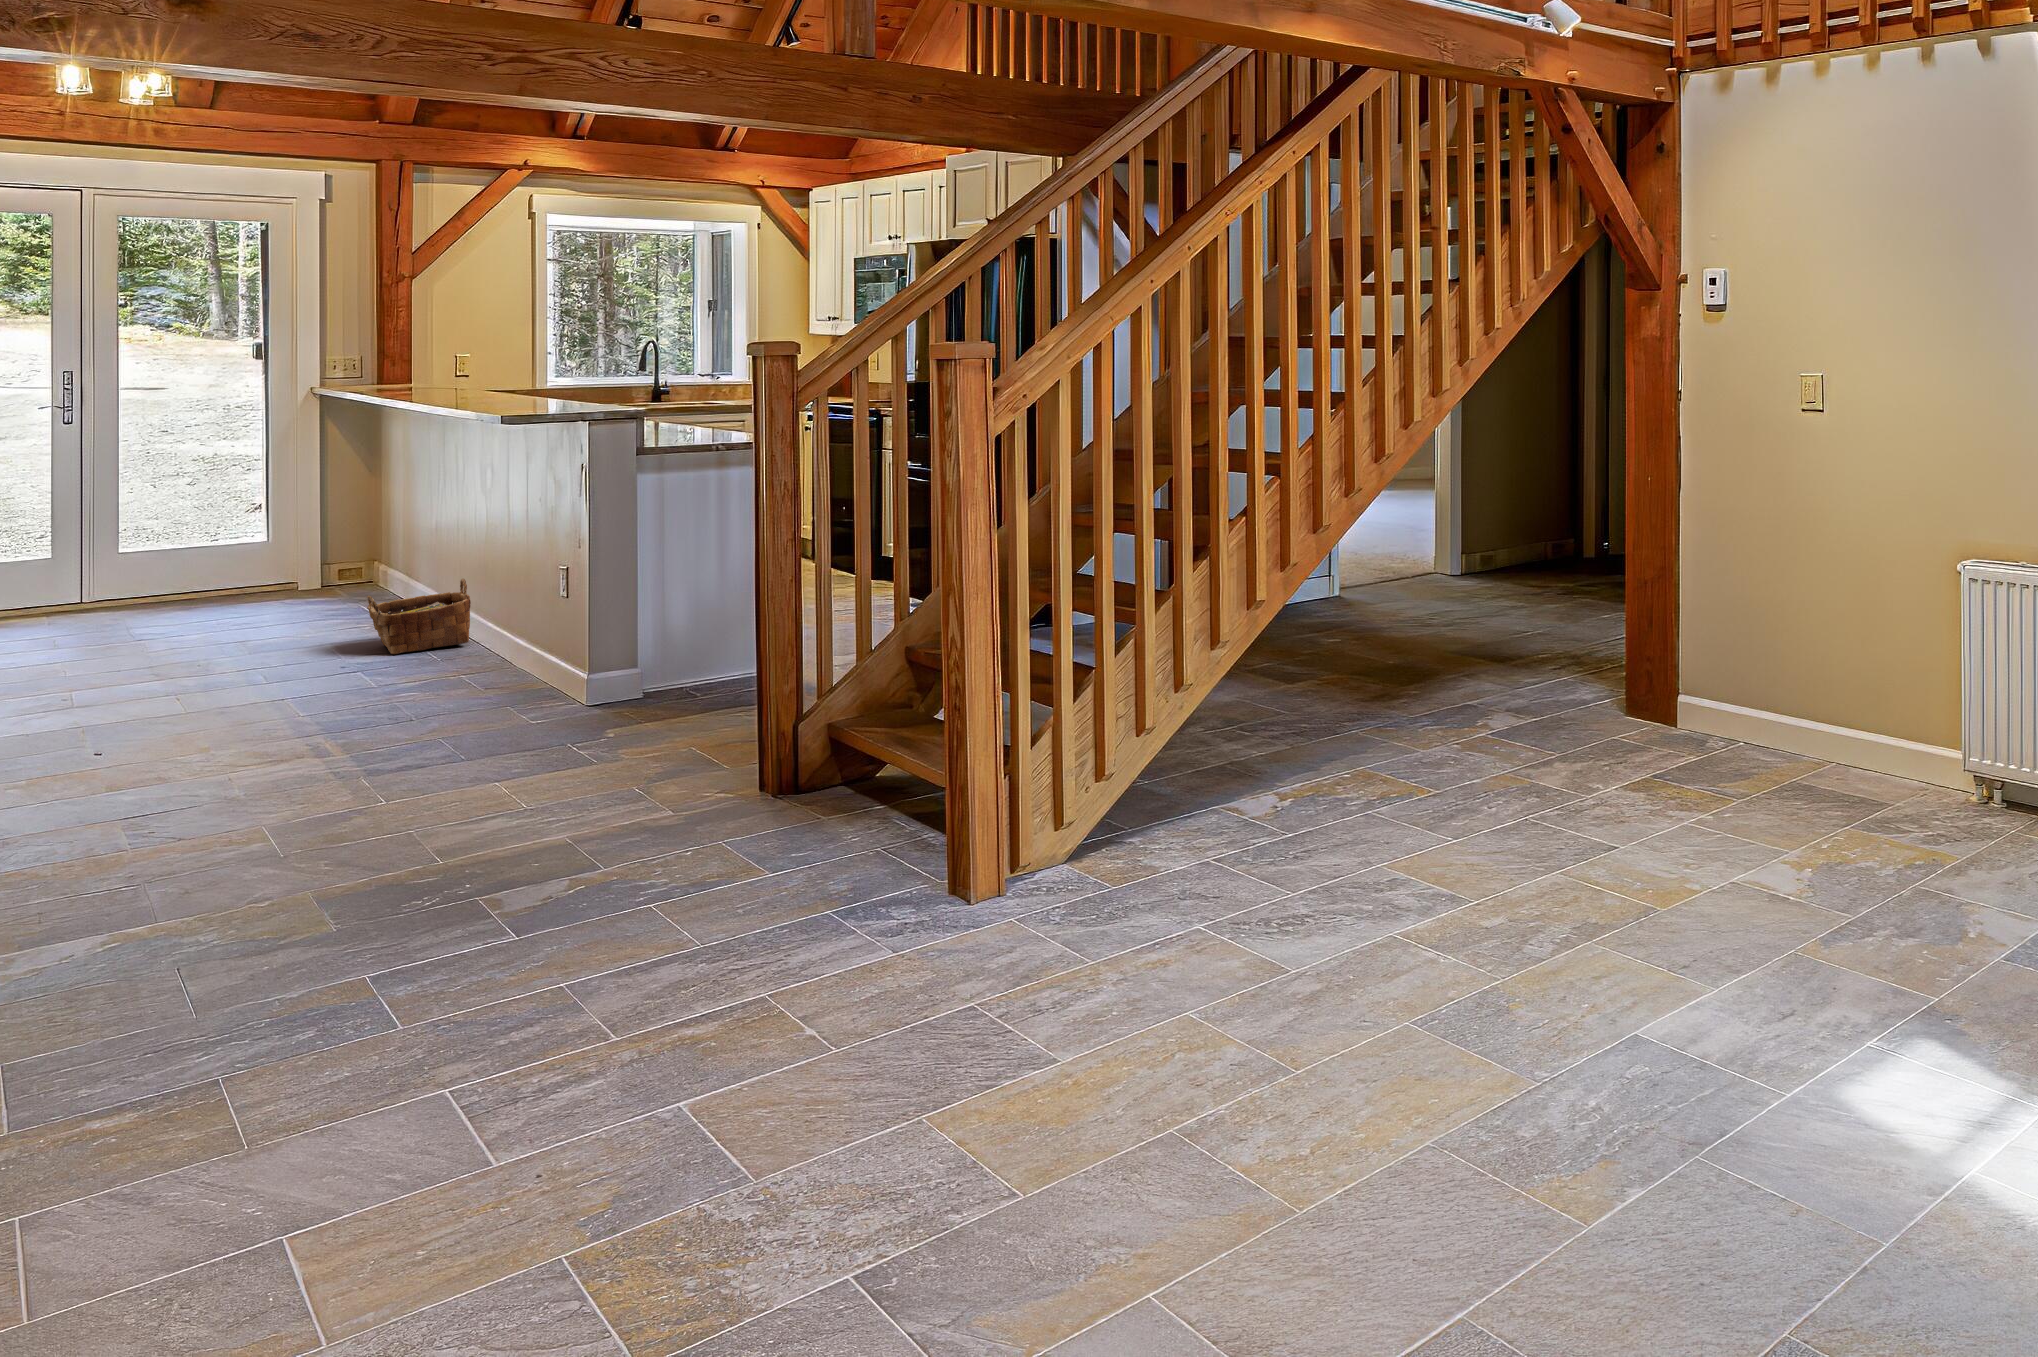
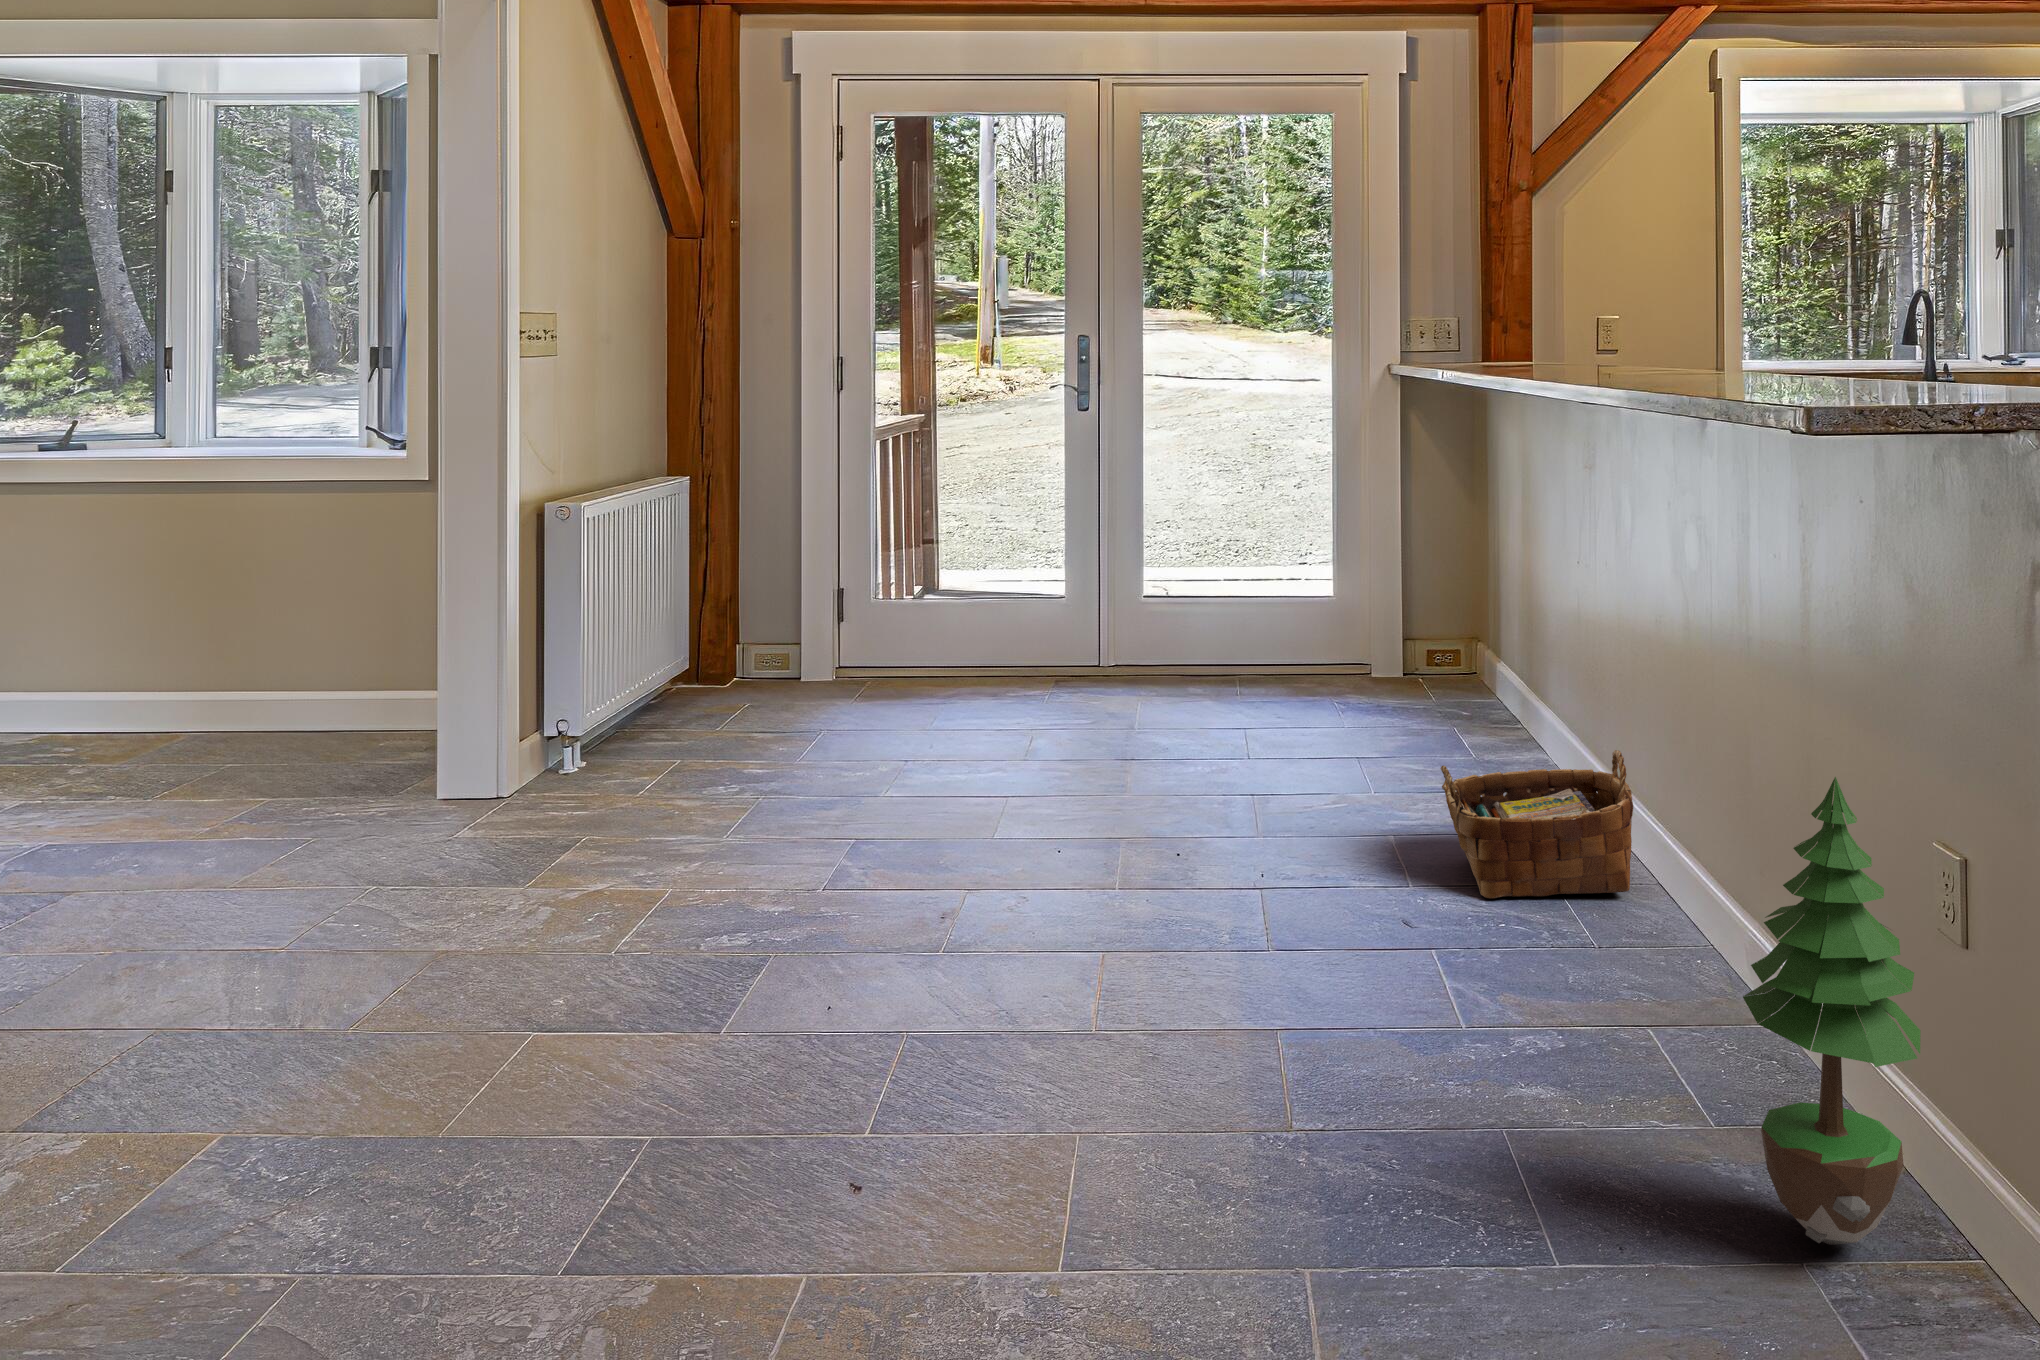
potted tree: none [505,537,568,702] -> present [1743,777,1921,1245]

